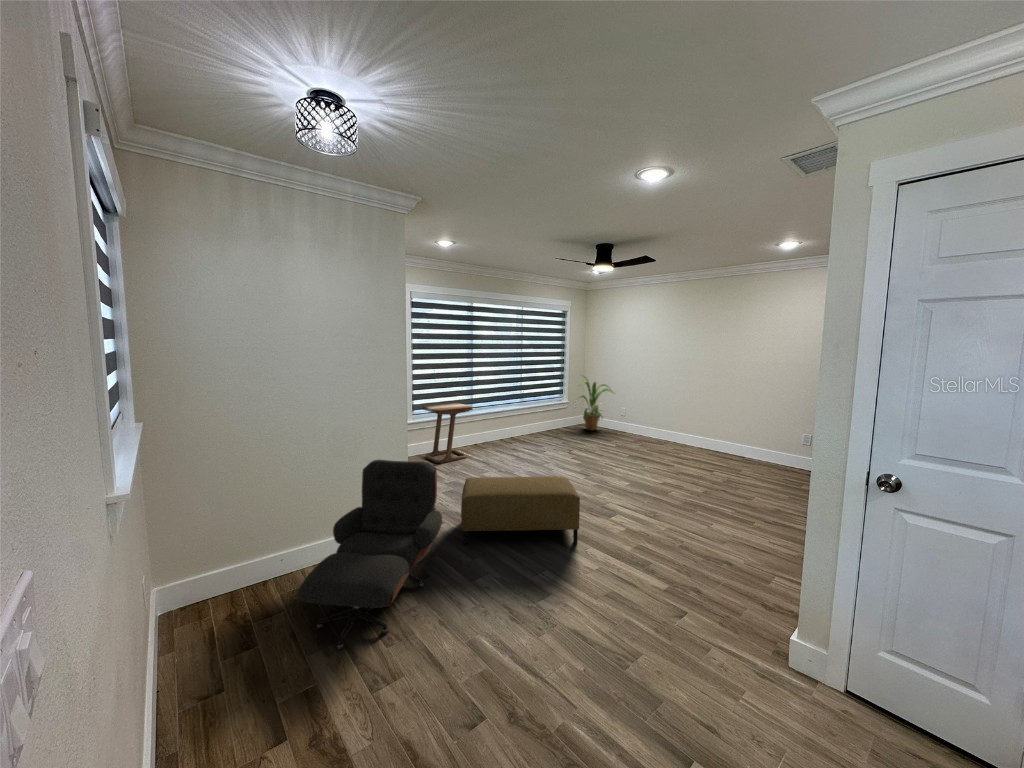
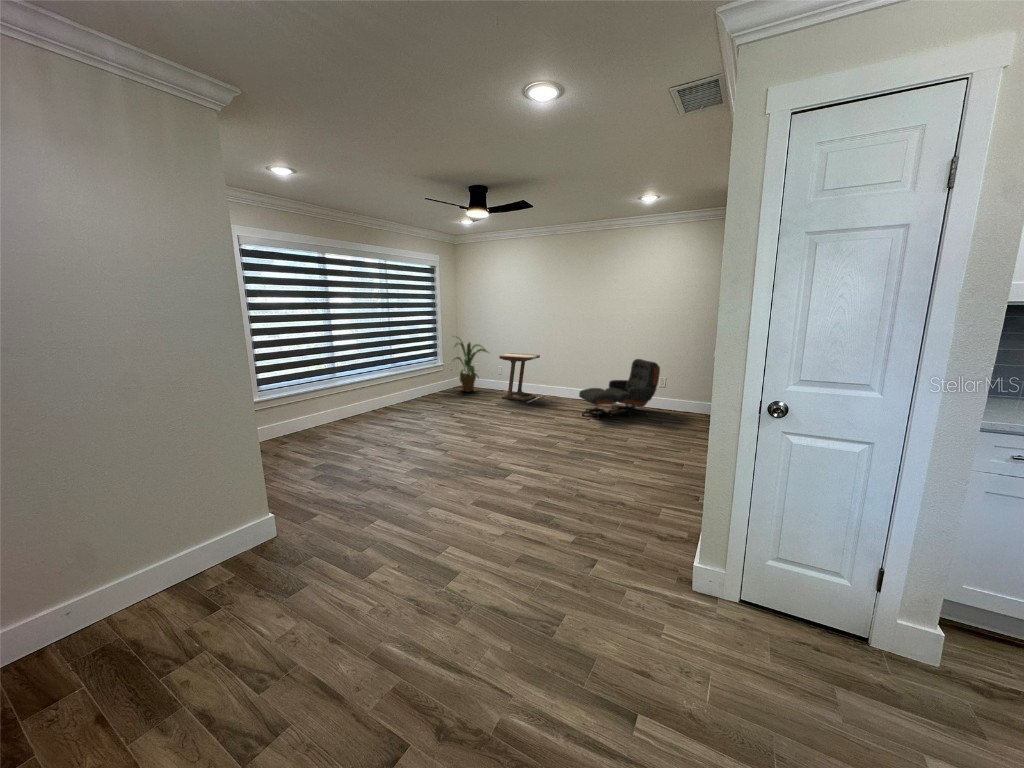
side table: present [423,403,473,463] -> present [499,353,540,401]
lounge chair: present [298,460,442,649] -> present [579,359,660,419]
ottoman: present [461,476,580,544] -> none [340,442,478,534]

